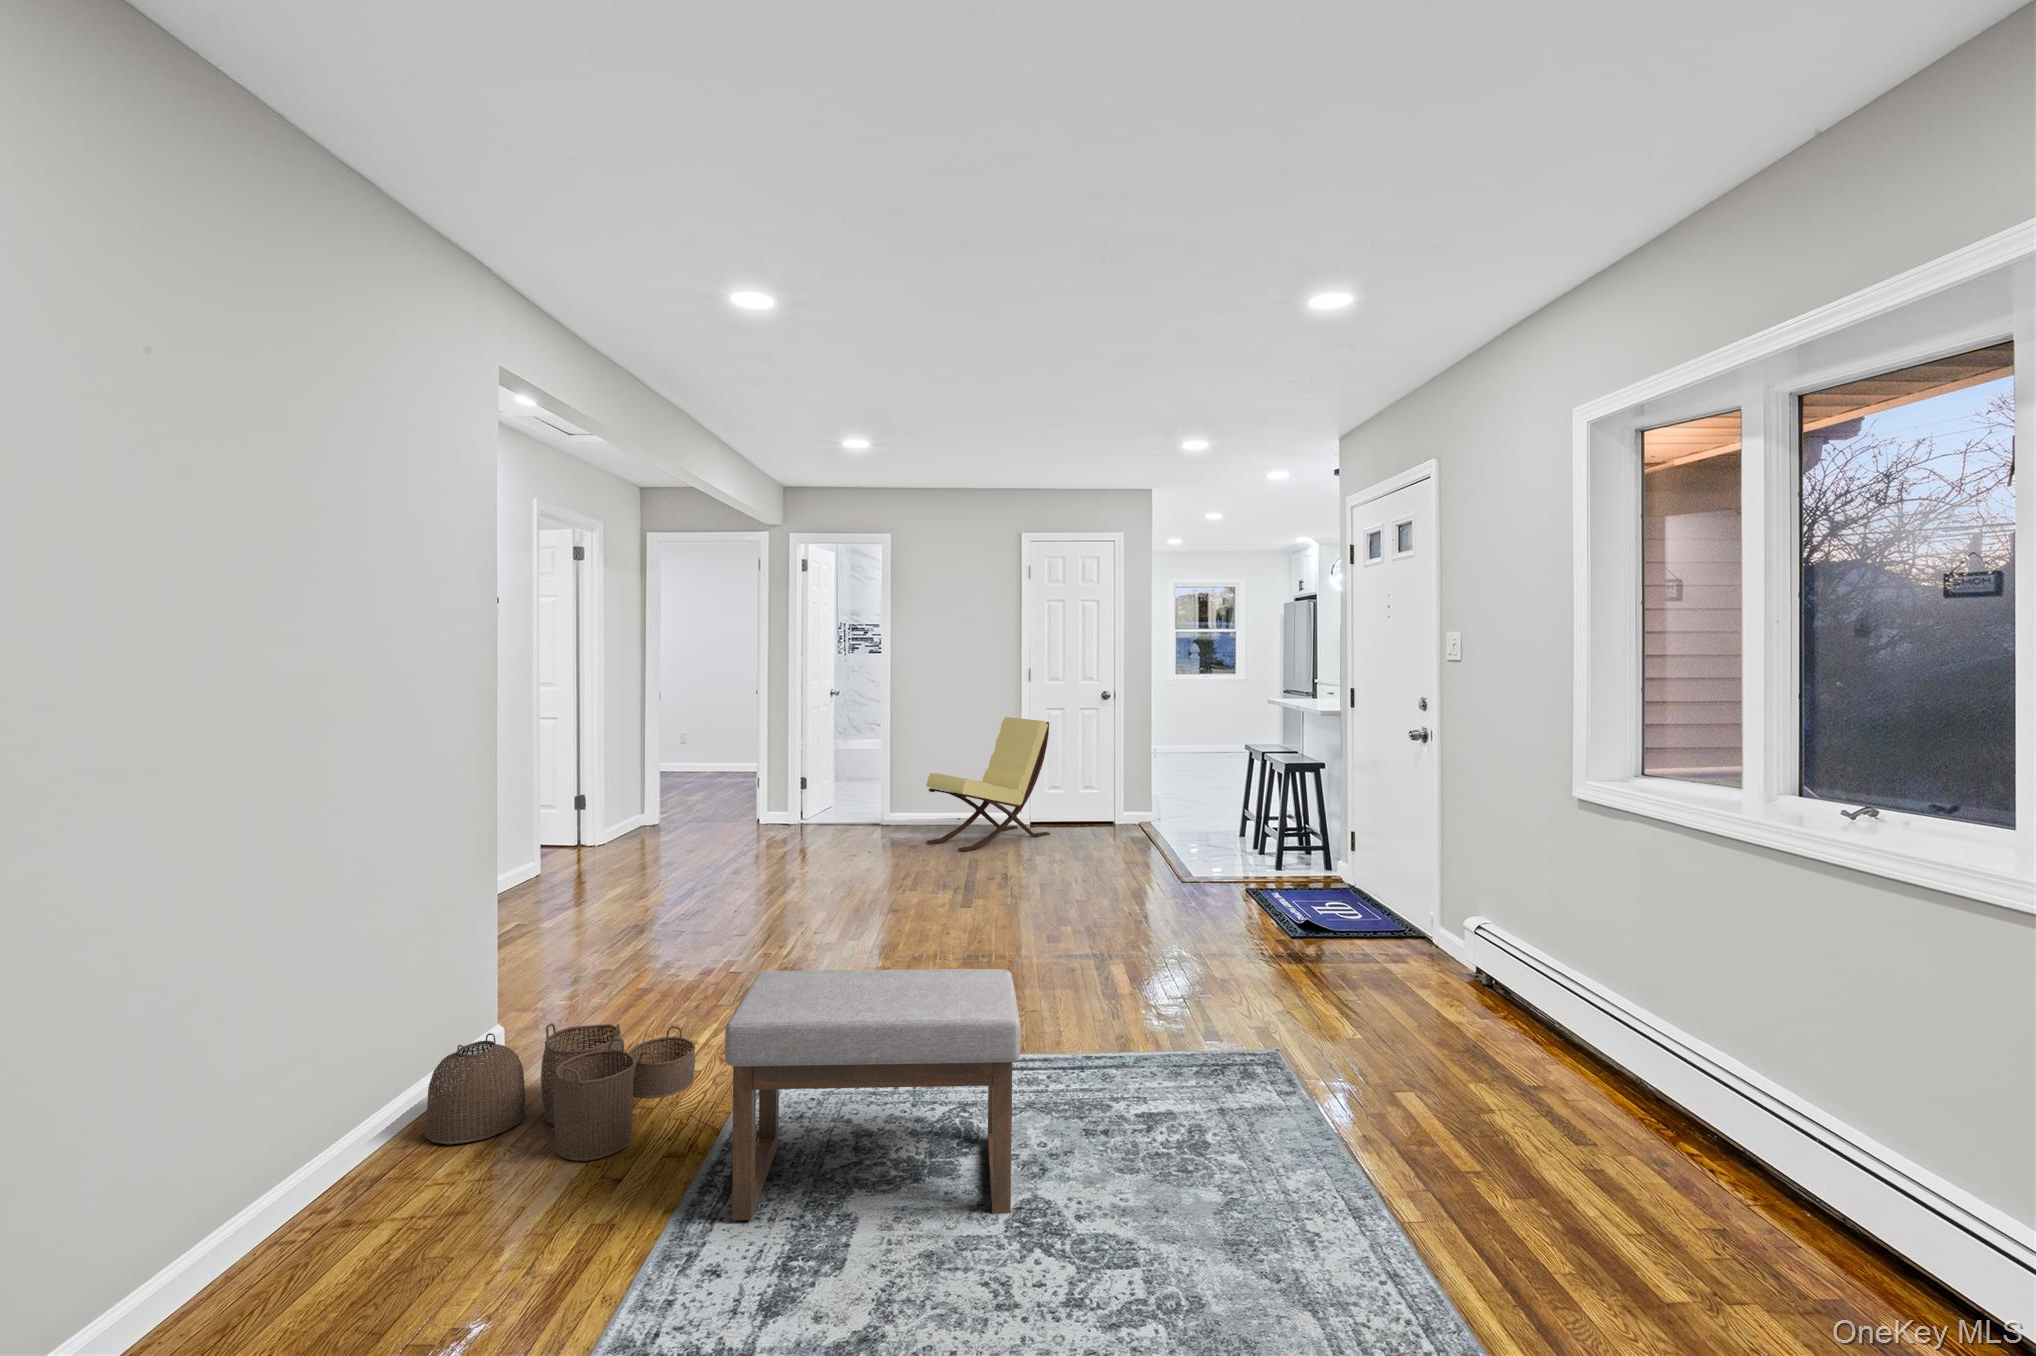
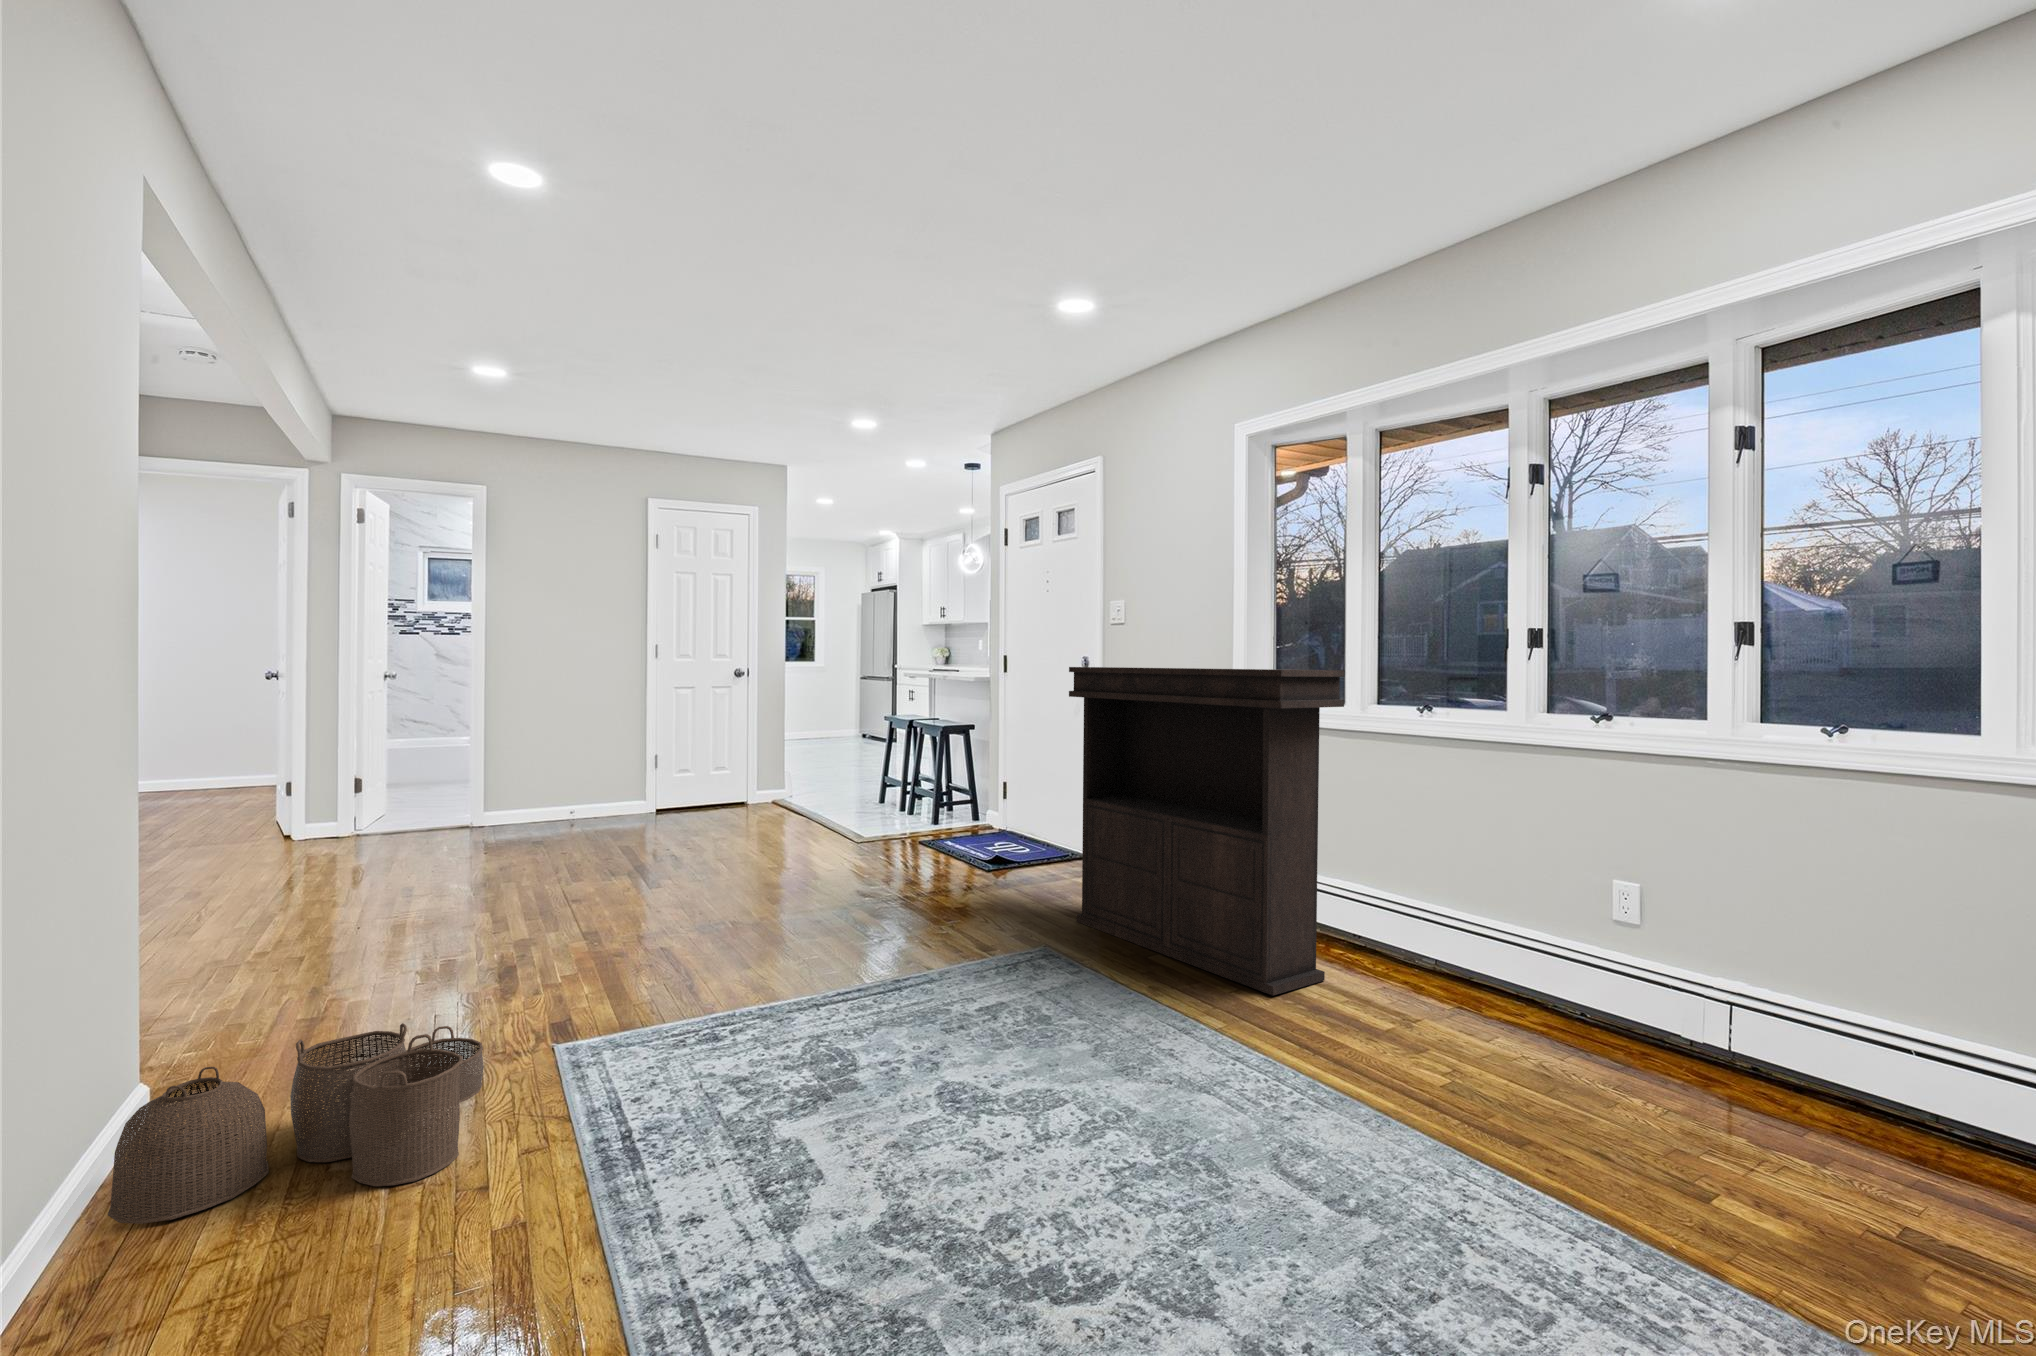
lounge chair: present [926,717,1050,851] -> none [555,695,691,838]
console table: none [1335,723,1664,1194] -> present [1069,667,1345,996]
ottoman: present [725,969,1020,1220] -> none [627,888,943,1177]

